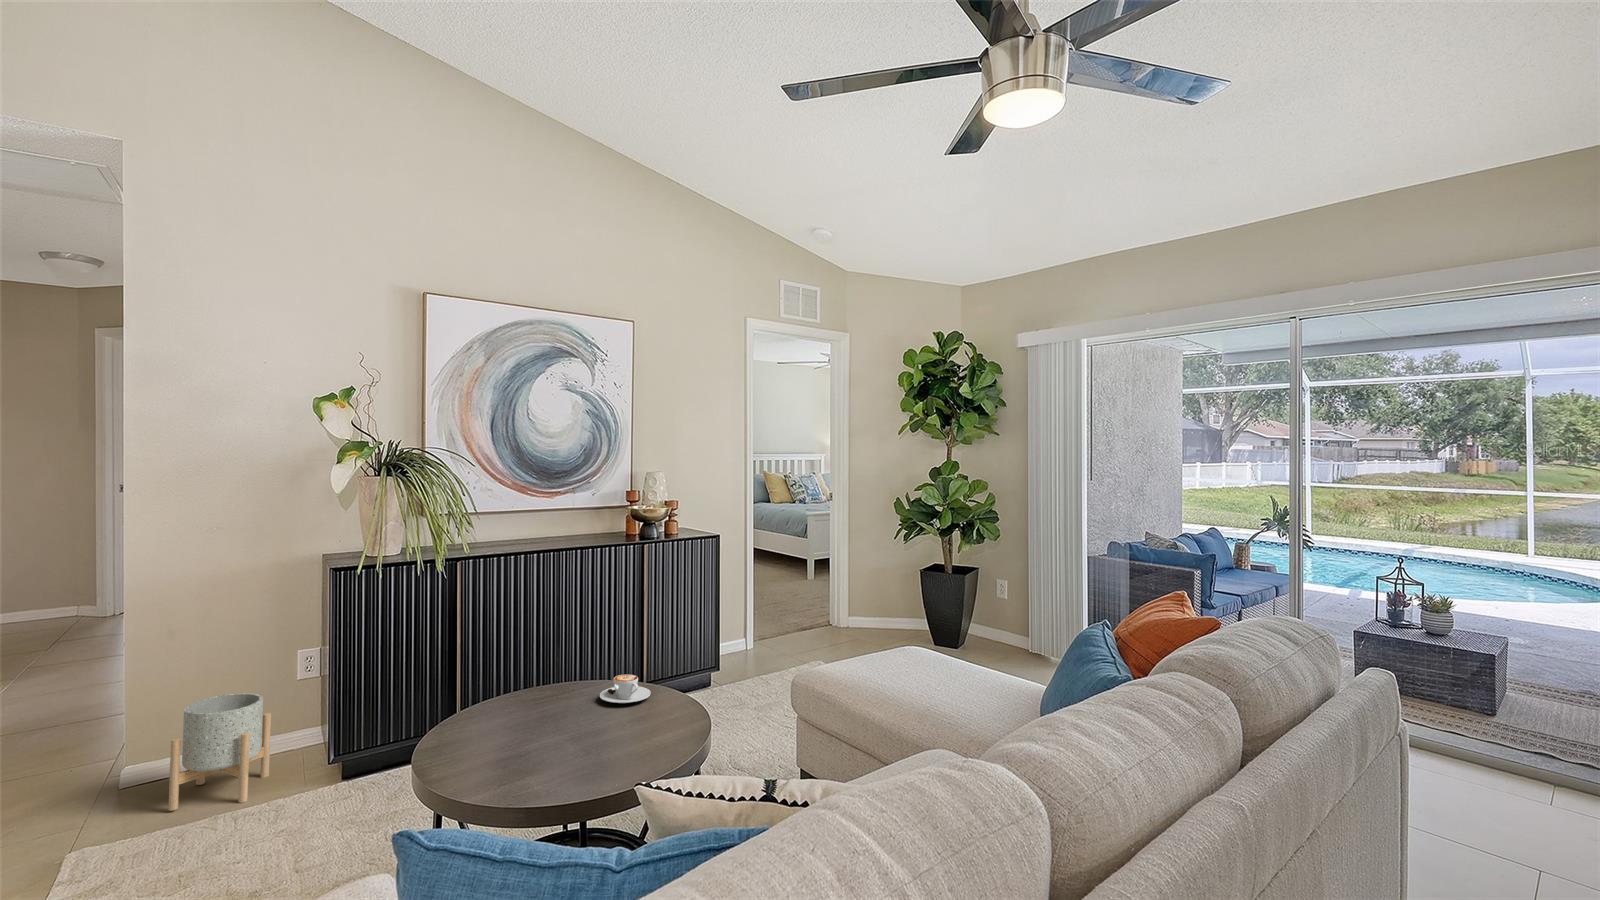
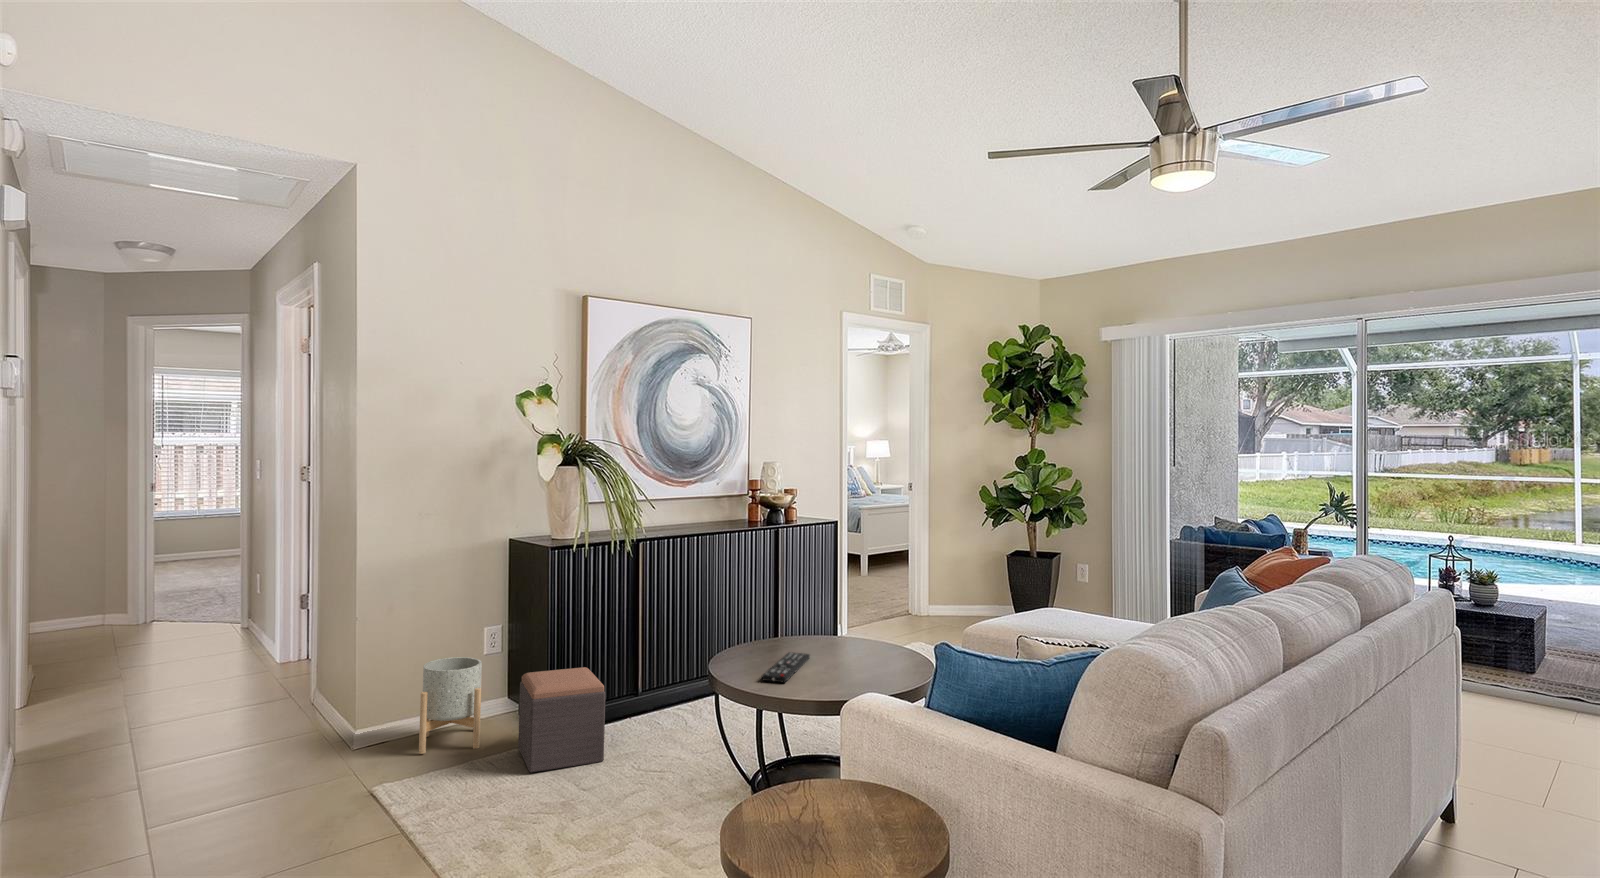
coffee cup: present [600,674,651,703] -> none [815,628,856,650]
footstool: none [265,709,380,843] -> present [518,667,606,772]
remote control: none [474,709,577,763] -> present [762,652,810,682]

